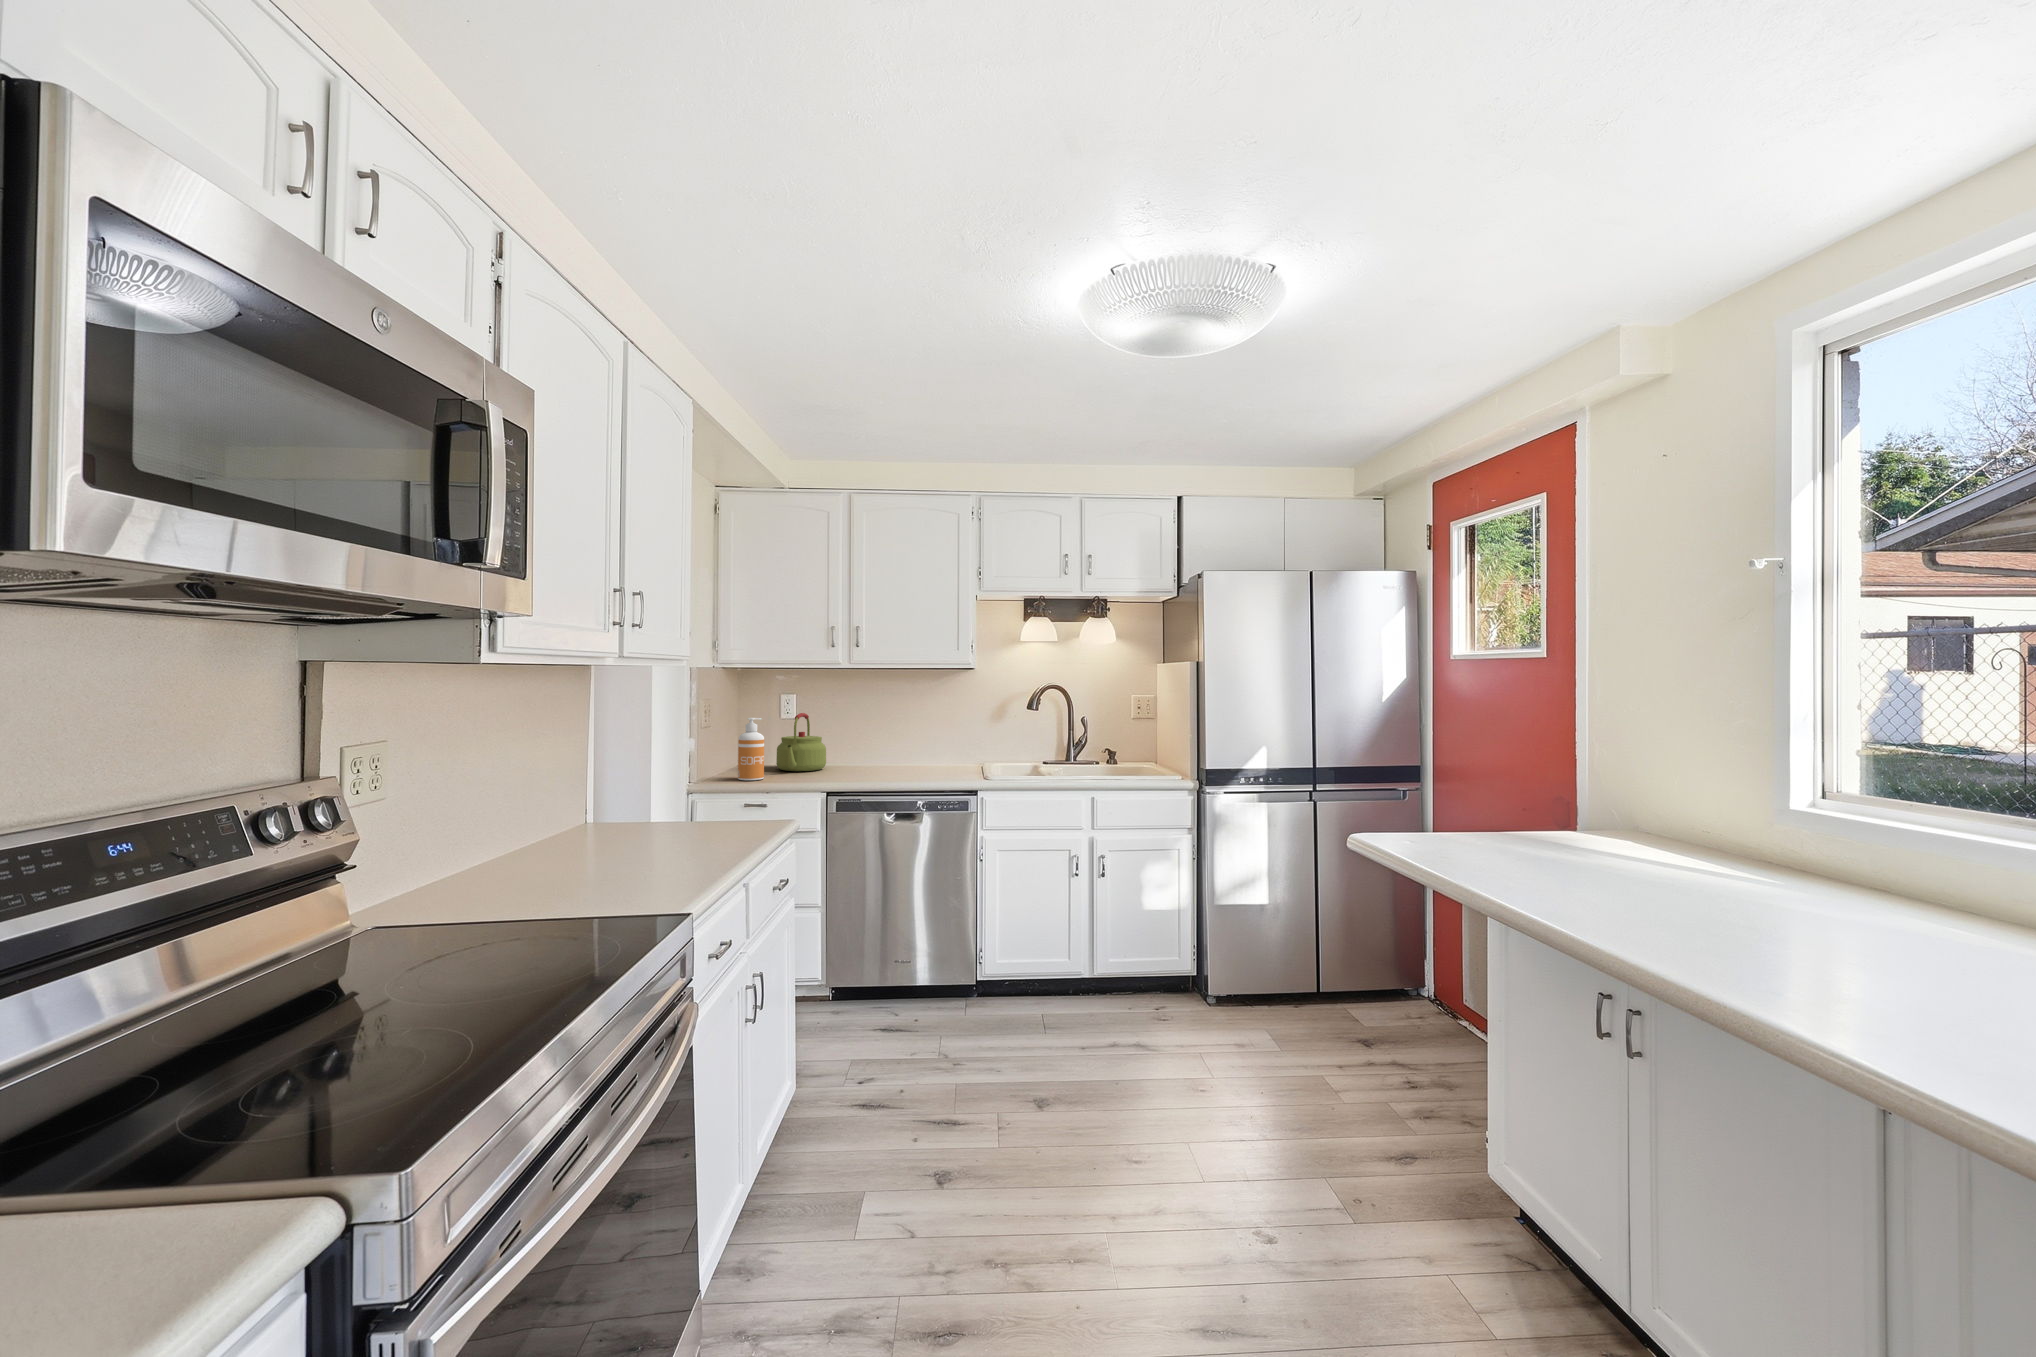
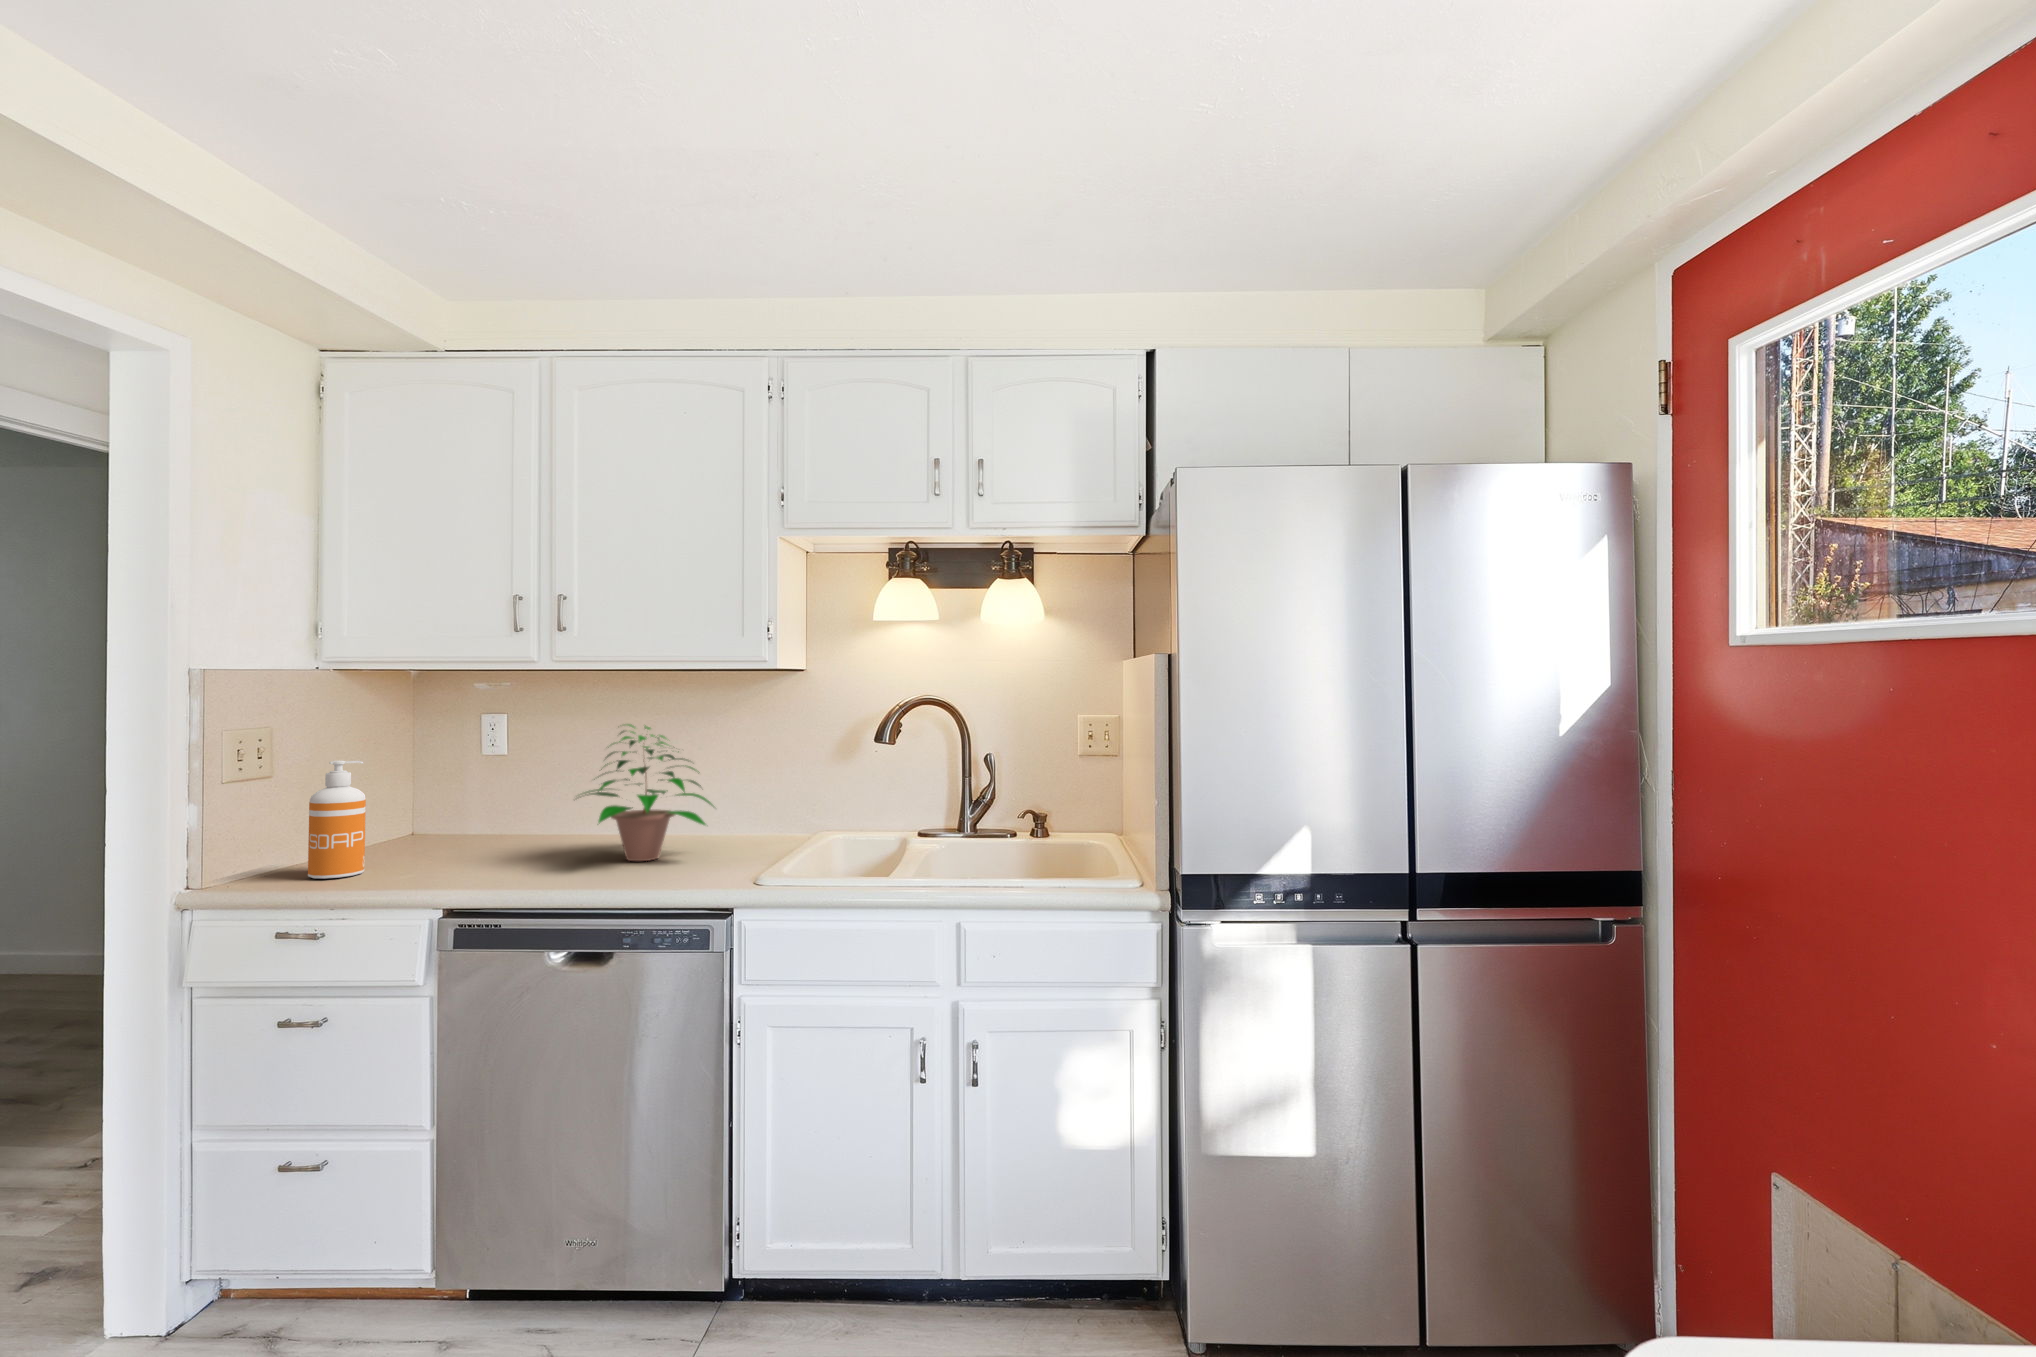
potted plant: none [862,699,942,774] -> present [583,724,713,861]
kettle: present [776,713,826,771] -> none [428,748,531,853]

